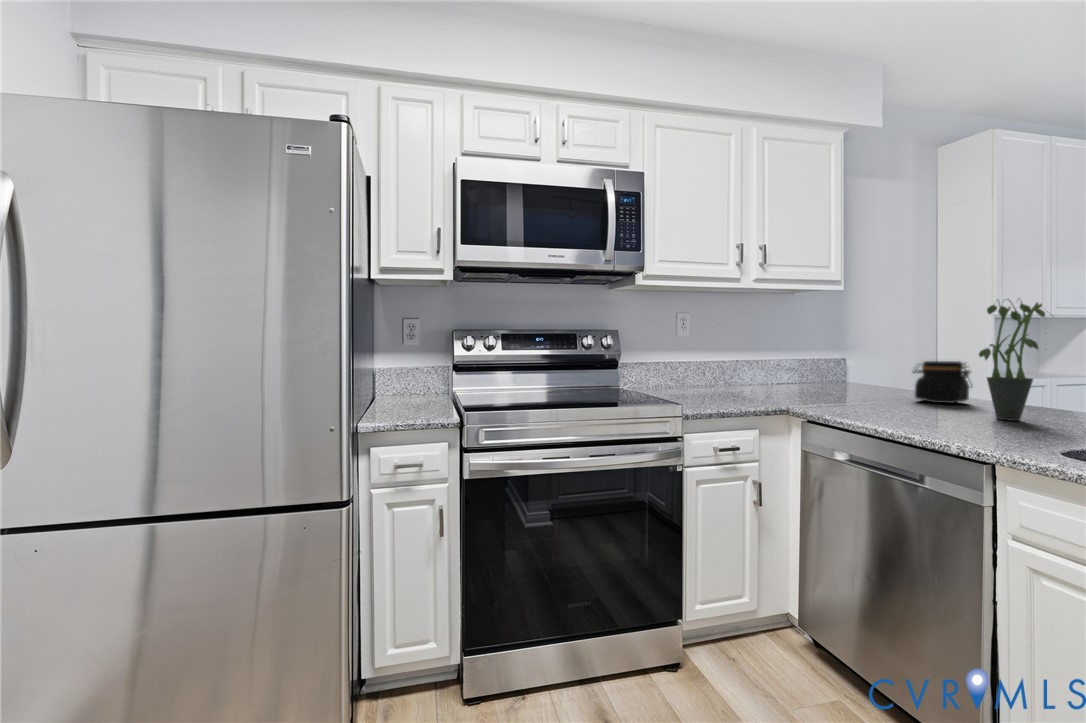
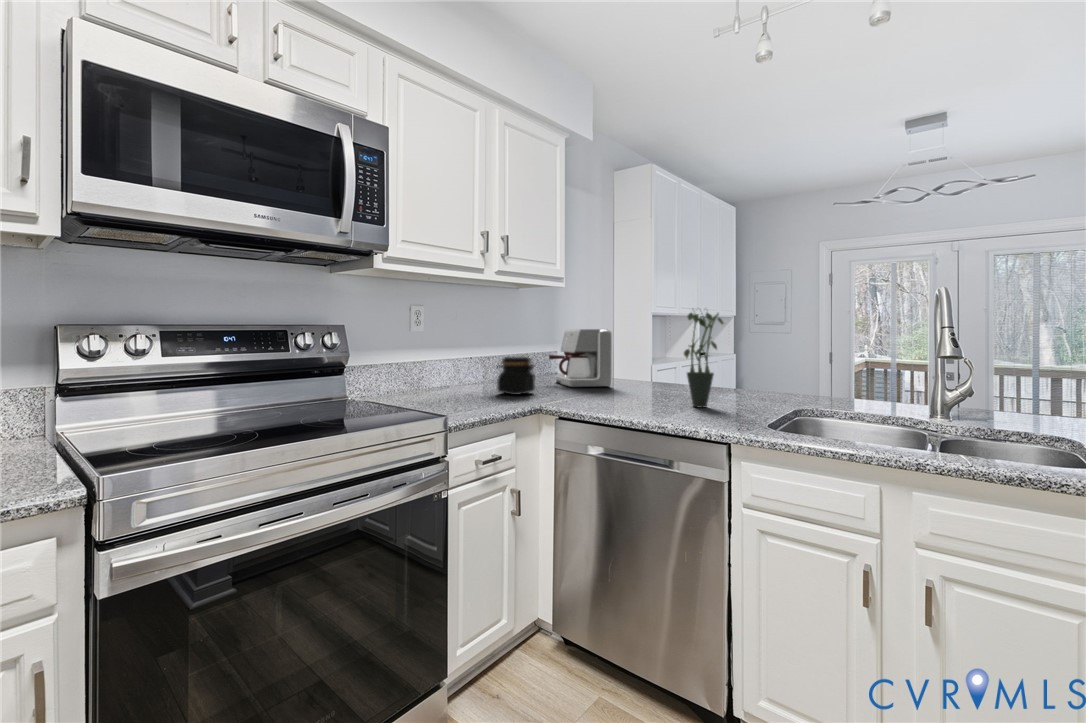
coffee maker: none [818,330,896,392] -> present [549,329,612,387]
jar: present [913,361,972,403] -> present [497,357,535,395]

